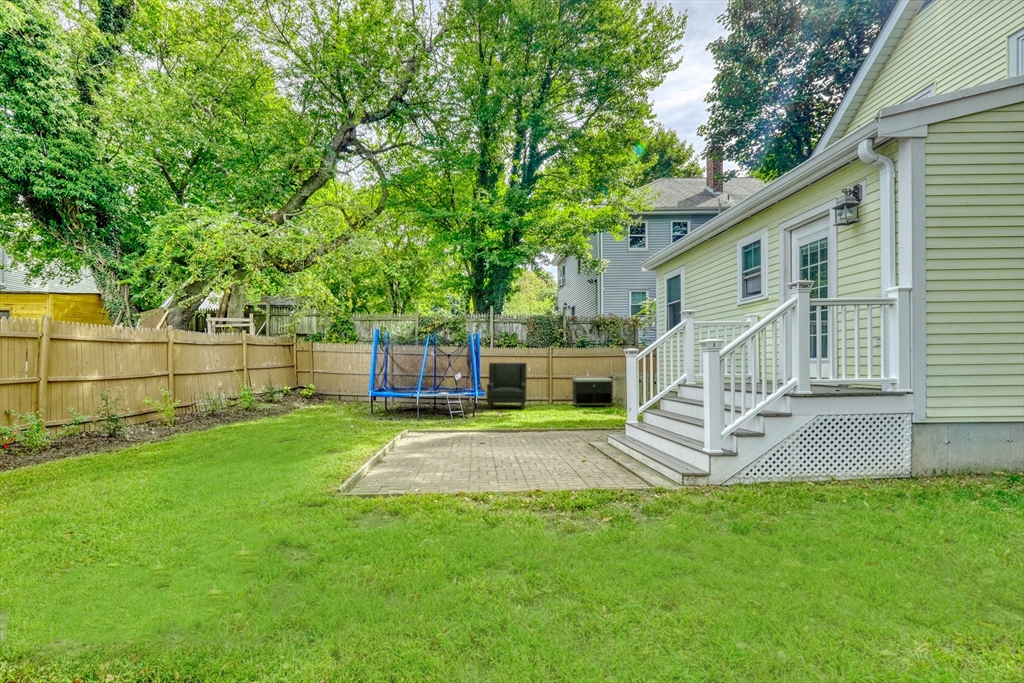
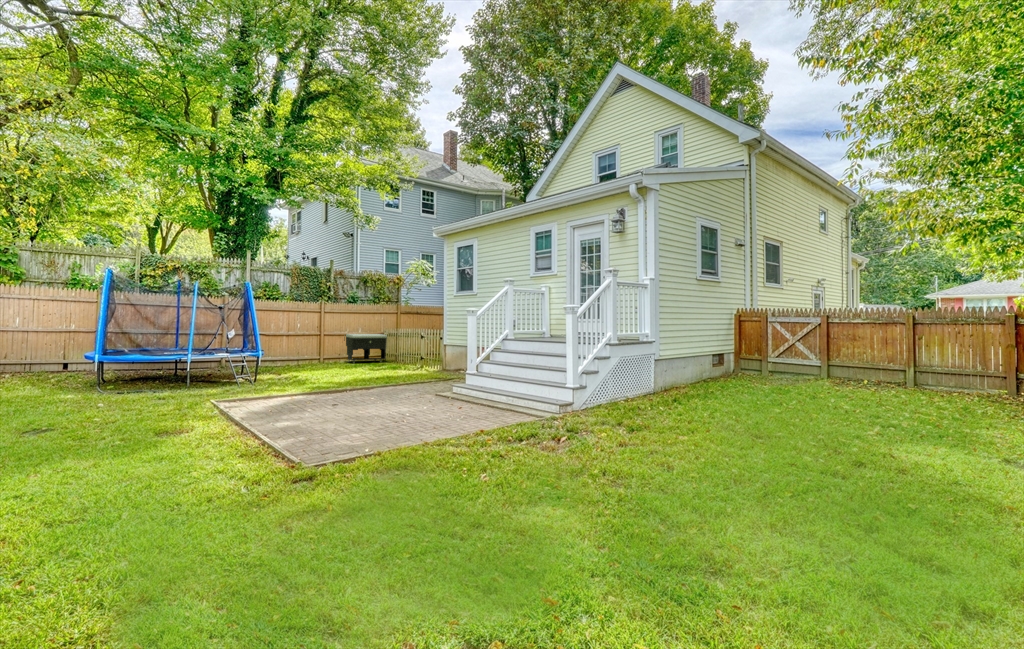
chair: present [486,363,526,409] -> none [252,317,303,369]

